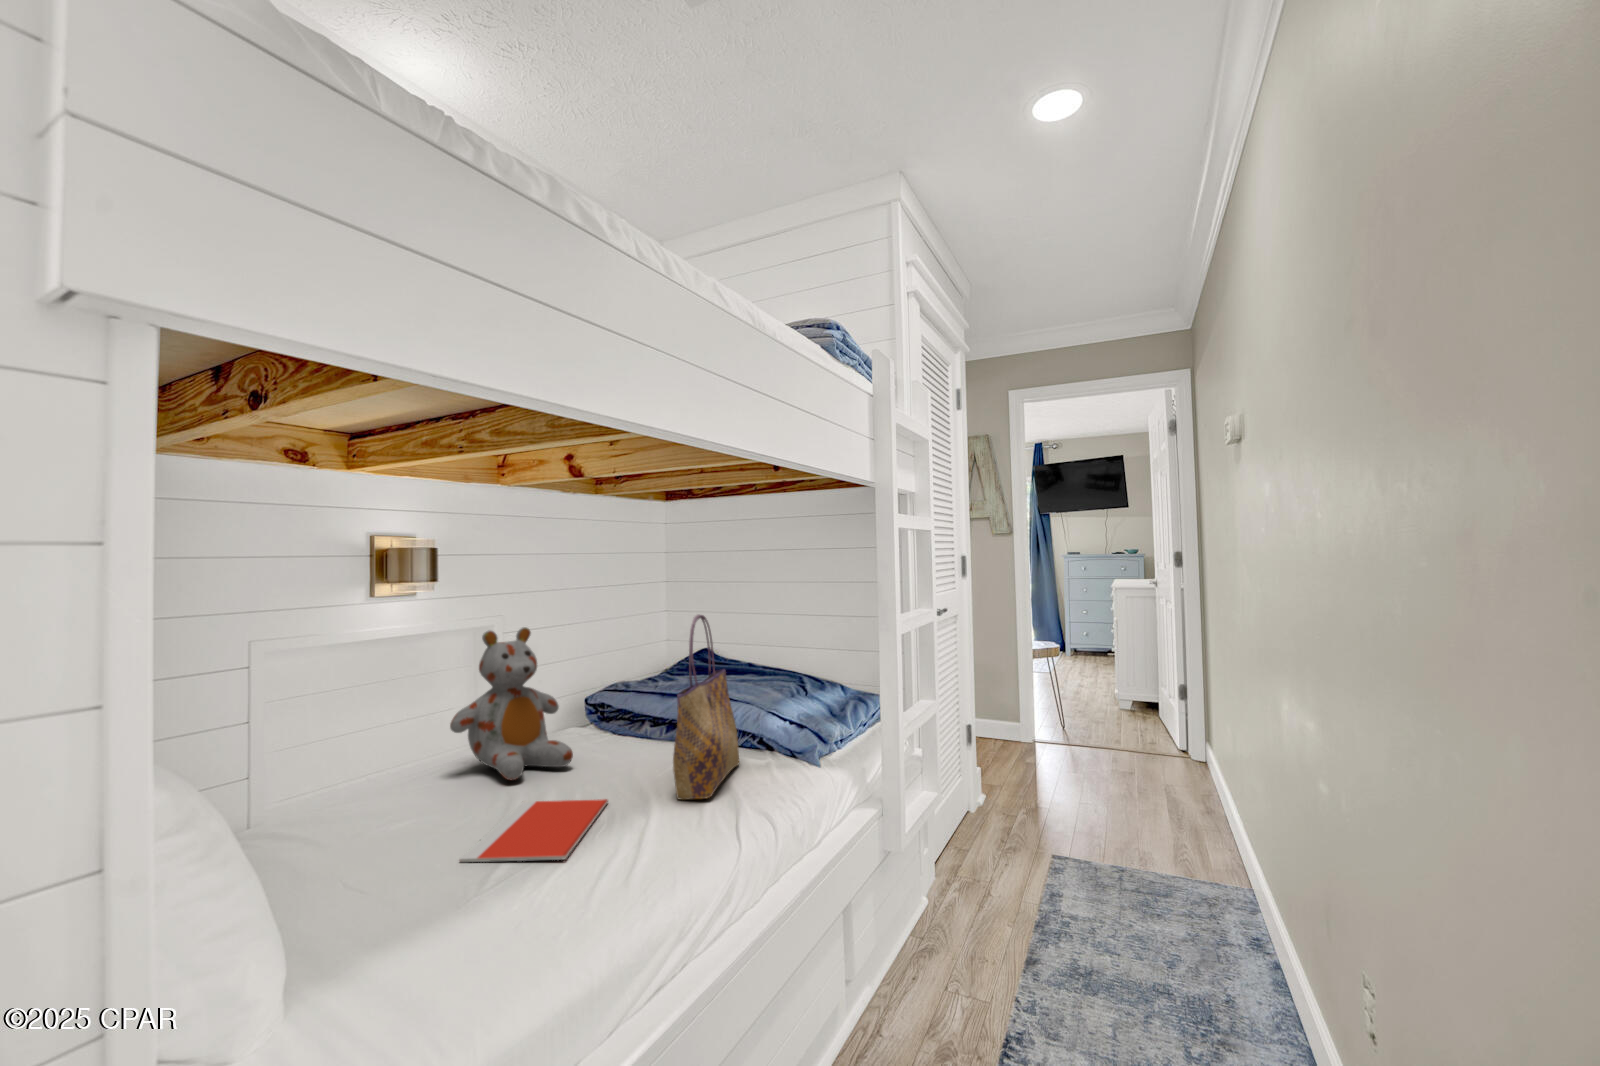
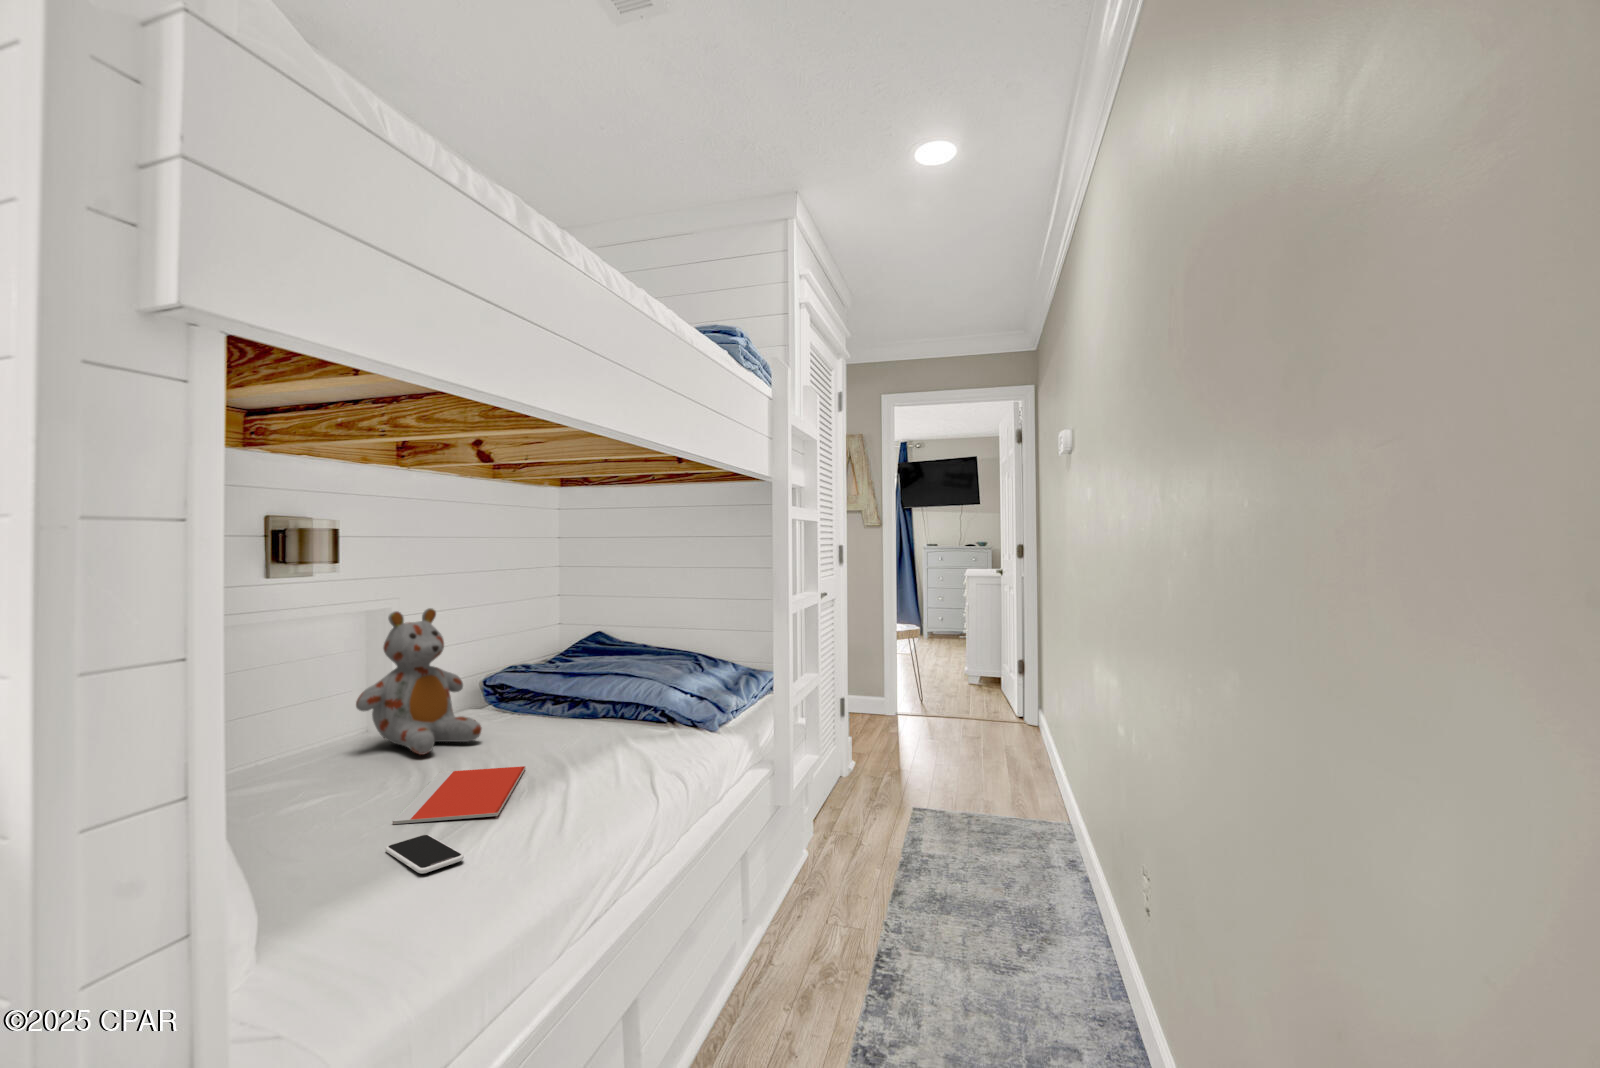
tote bag: present [673,614,739,800] -> none [588,594,644,764]
smartphone: none [442,879,516,929] -> present [386,835,464,874]

